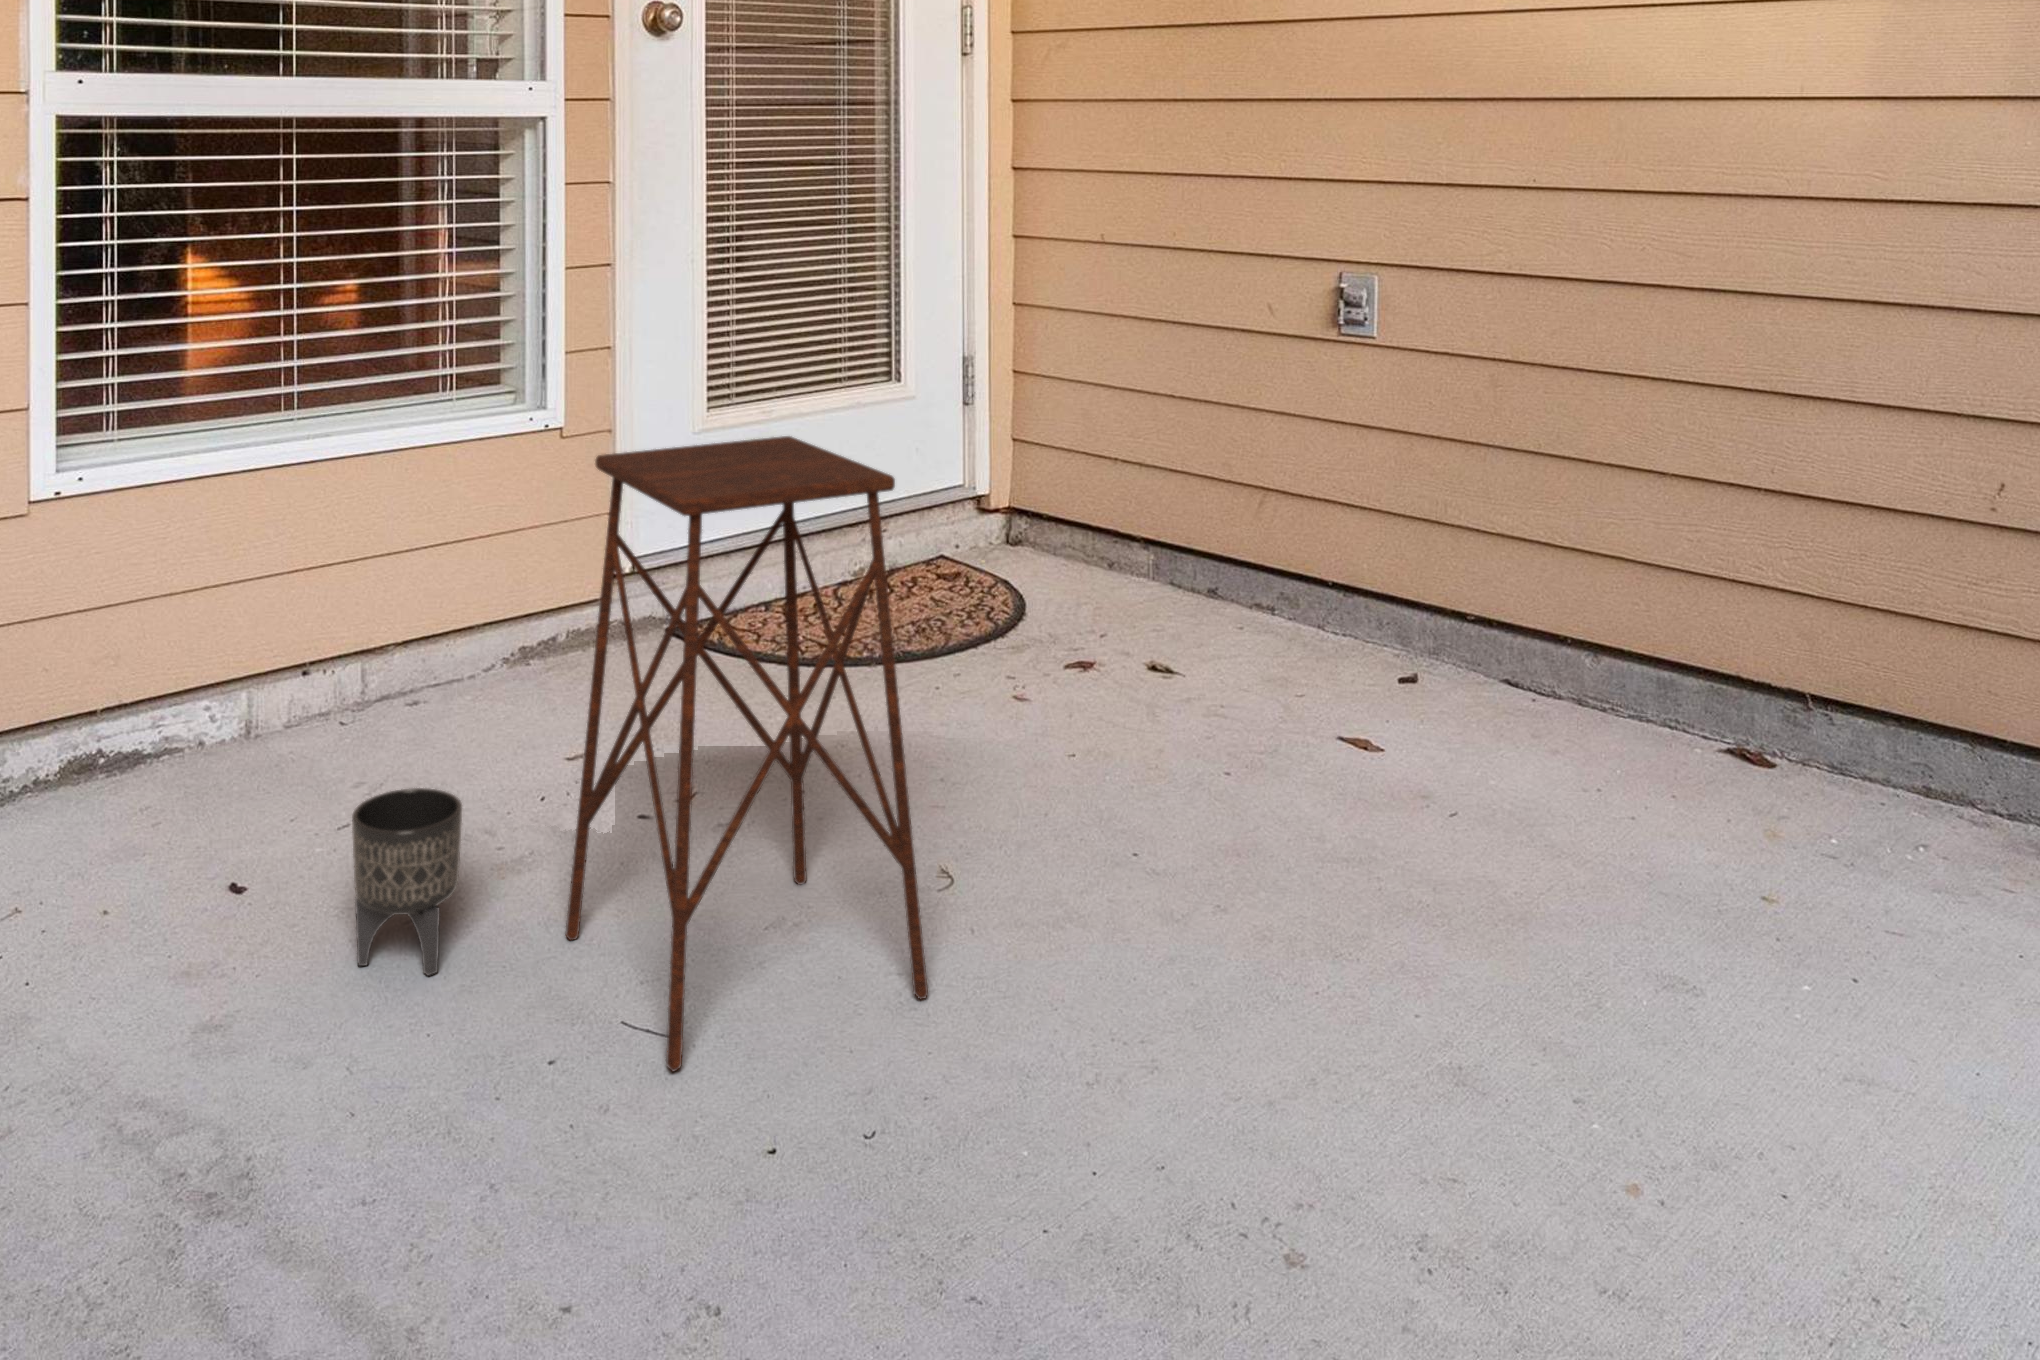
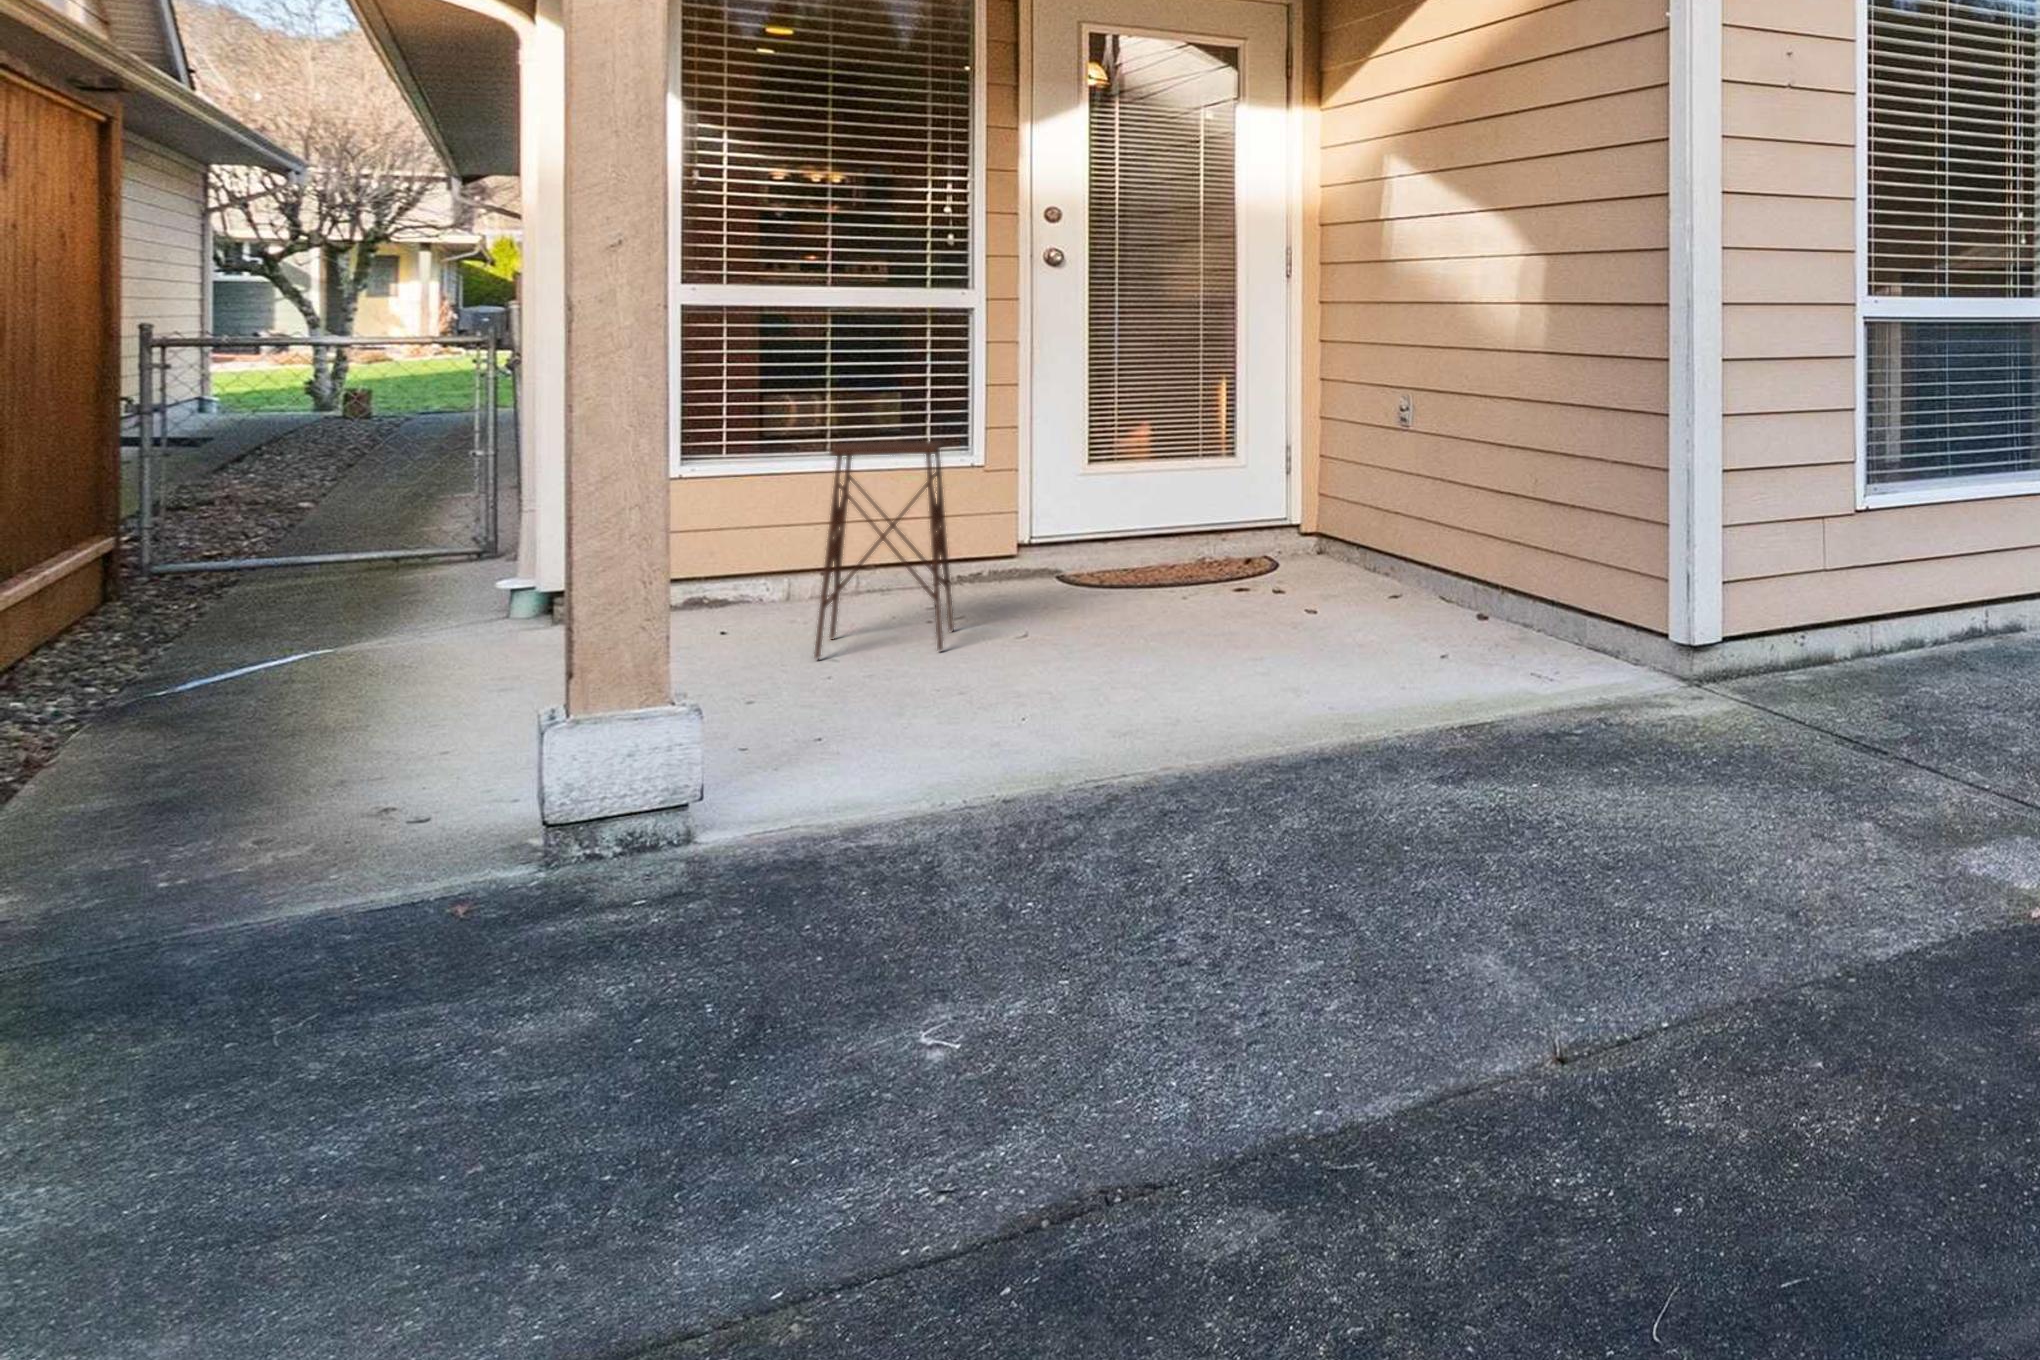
planter: present [352,788,462,976] -> none [735,579,786,644]

